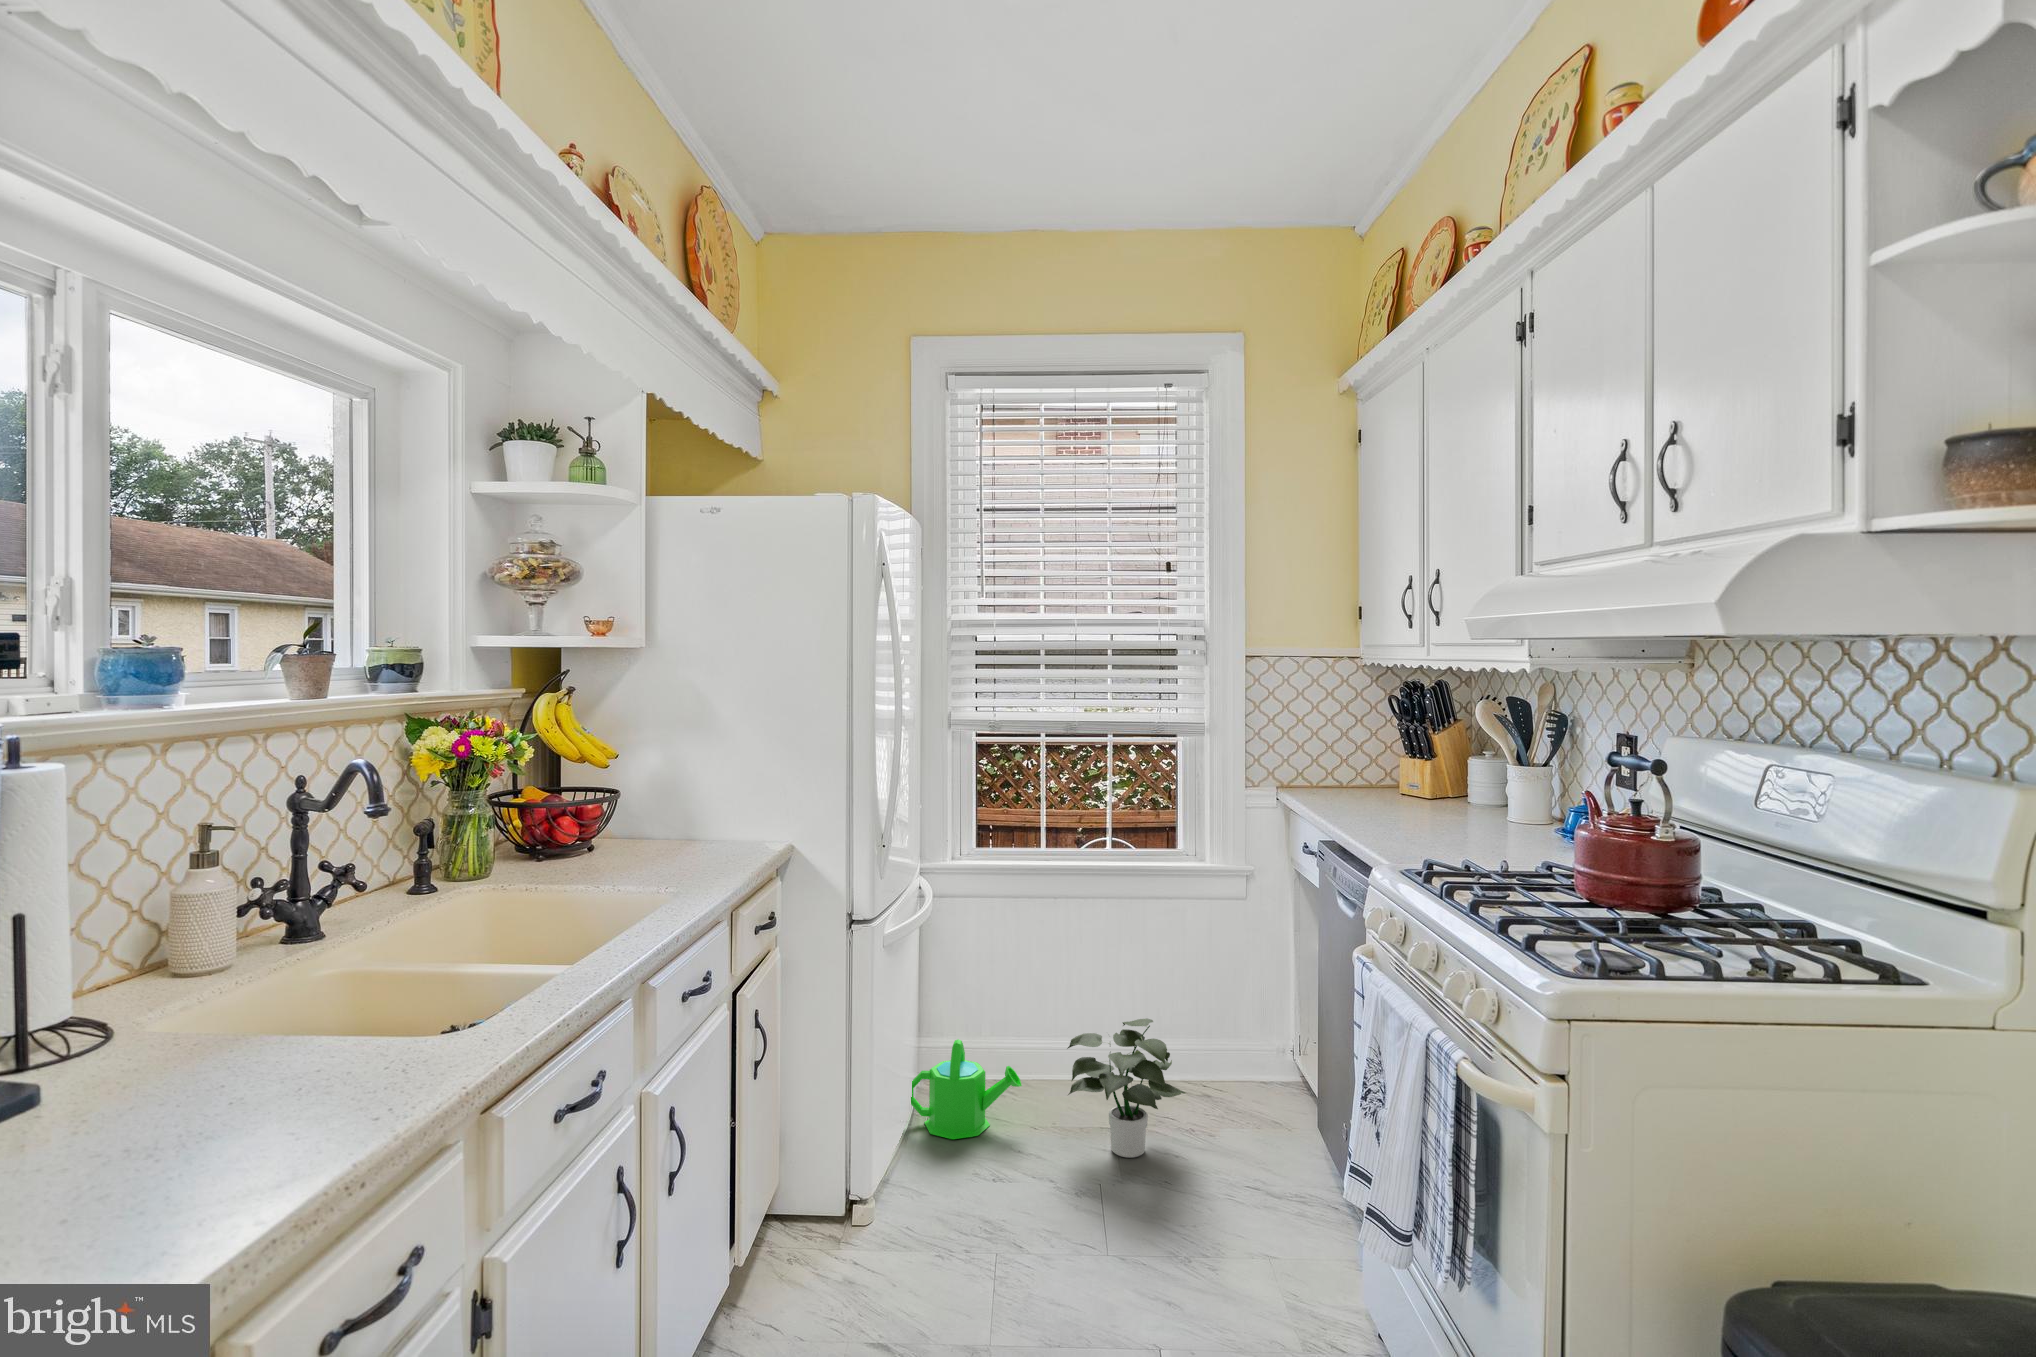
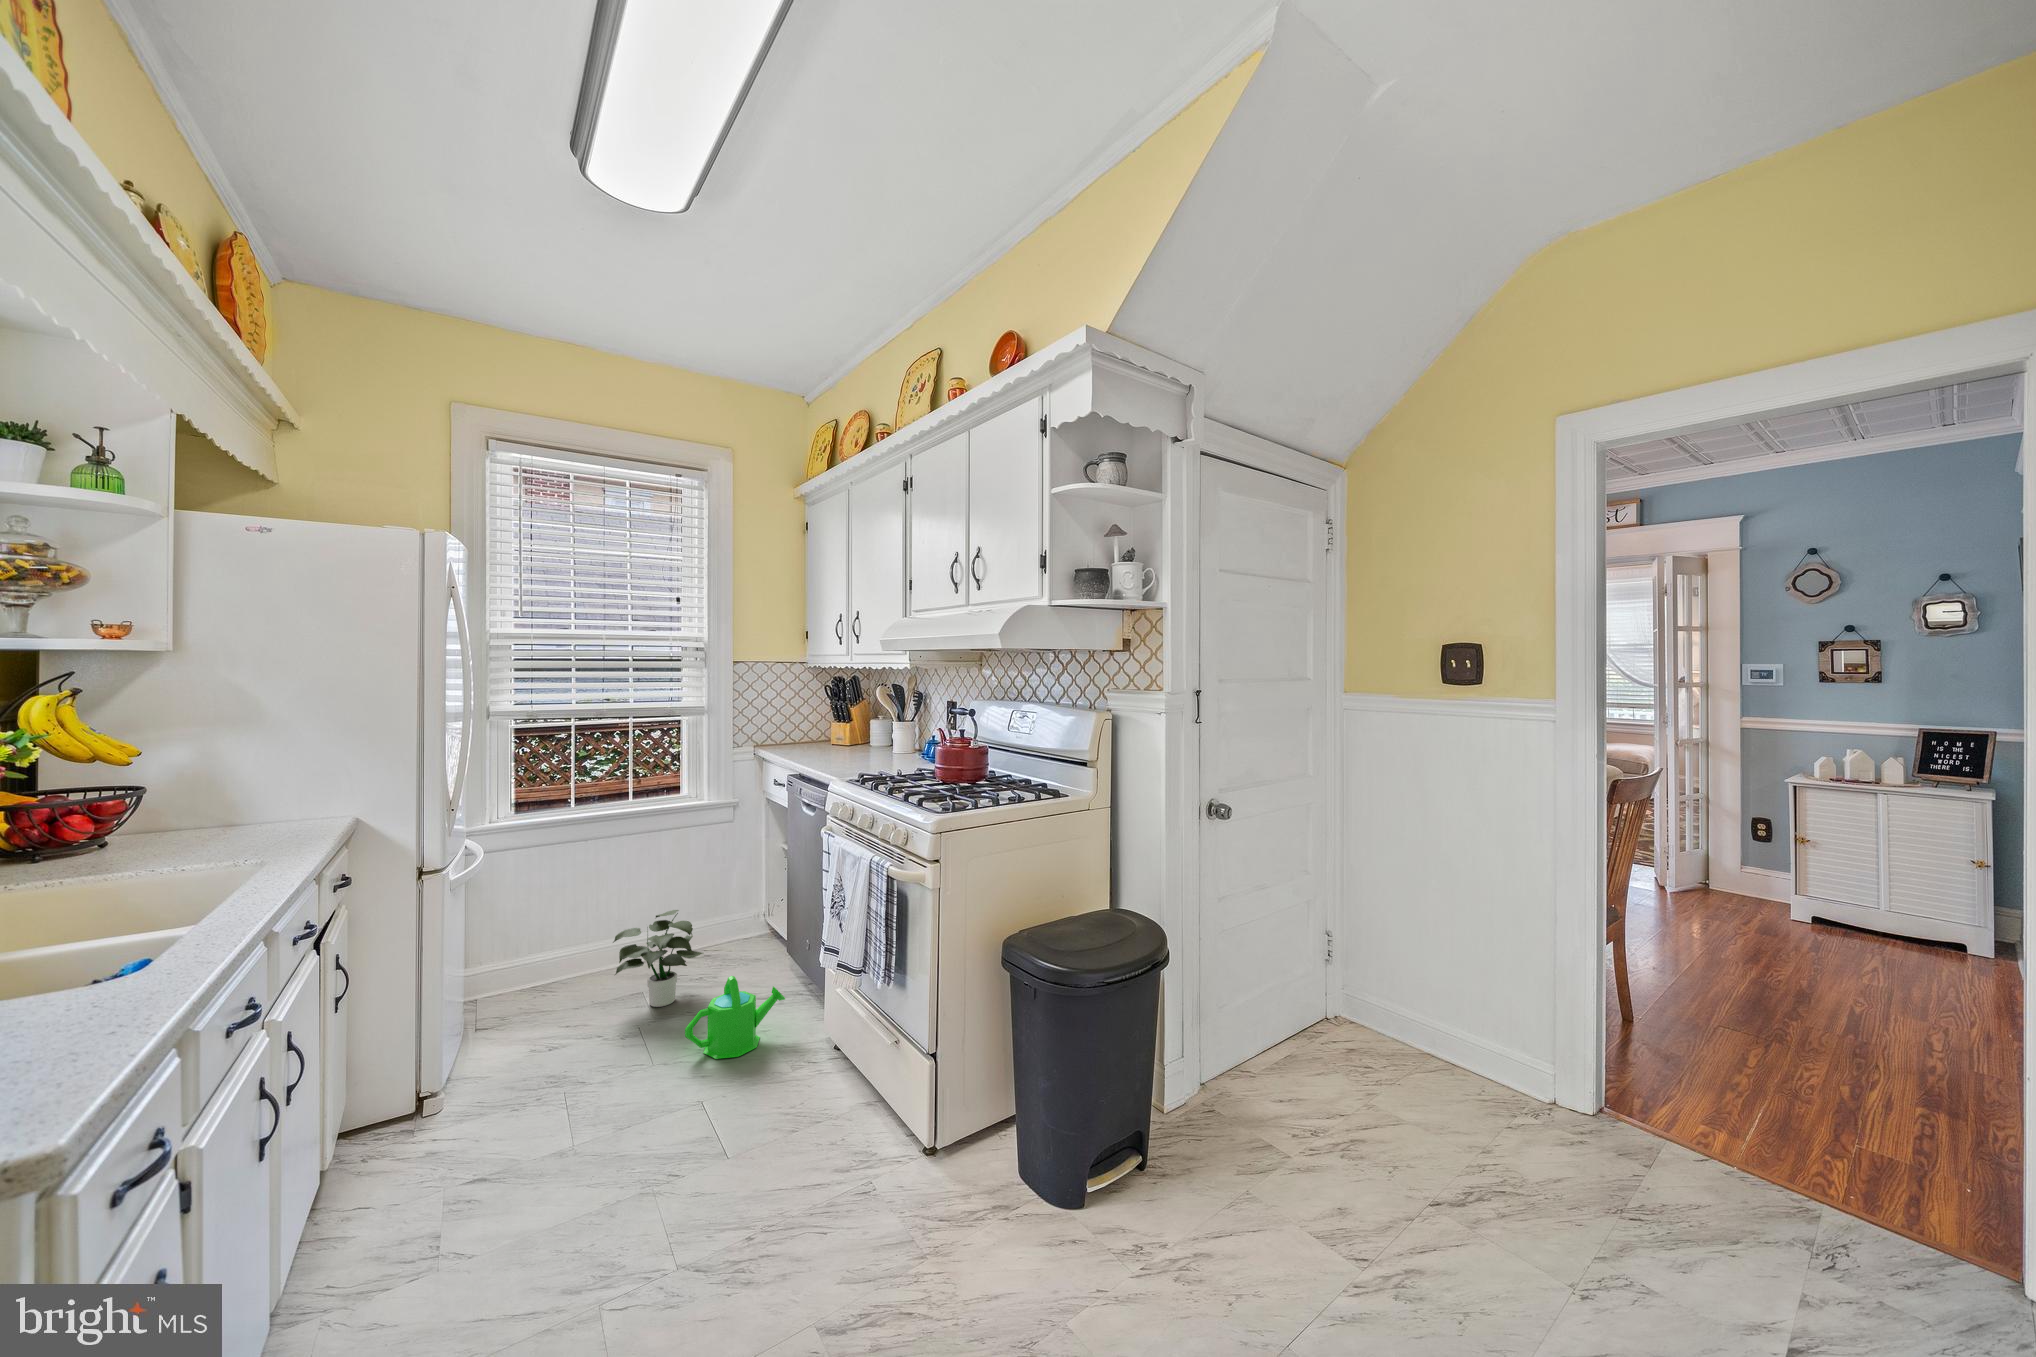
watering can: present [911,1039,1022,1139] -> present [685,976,785,1059]

